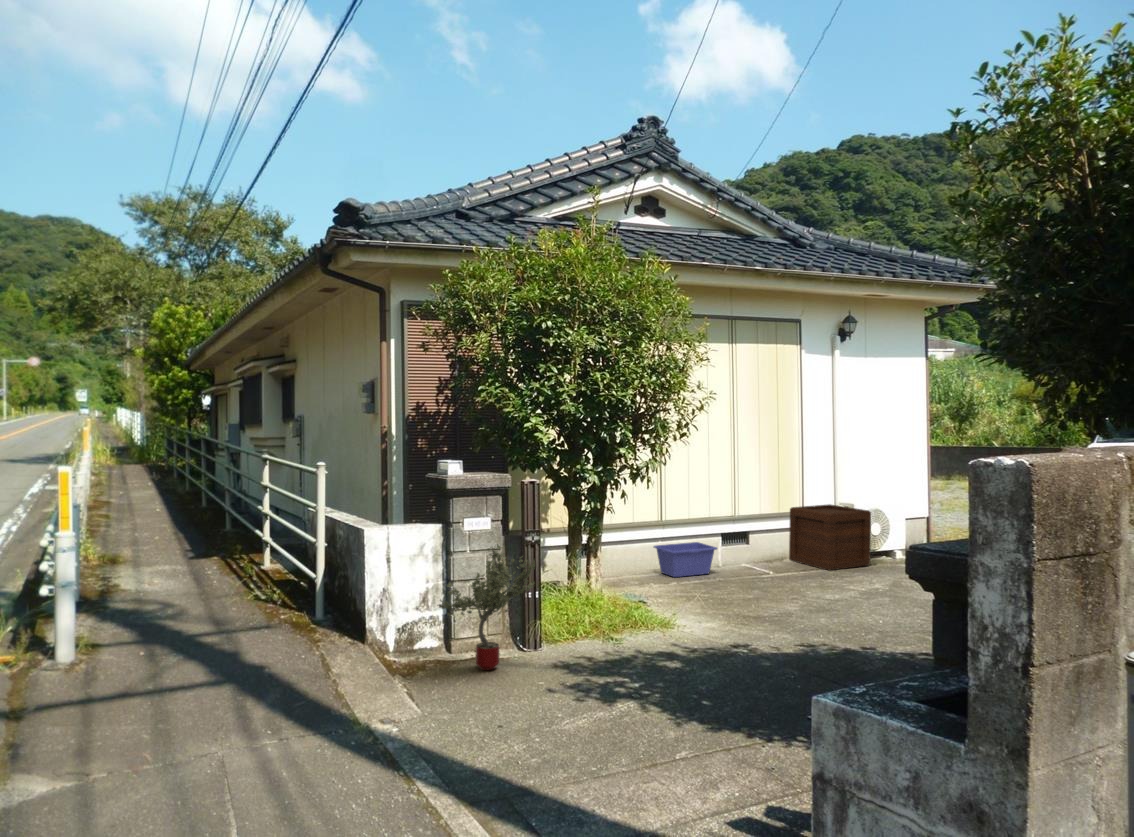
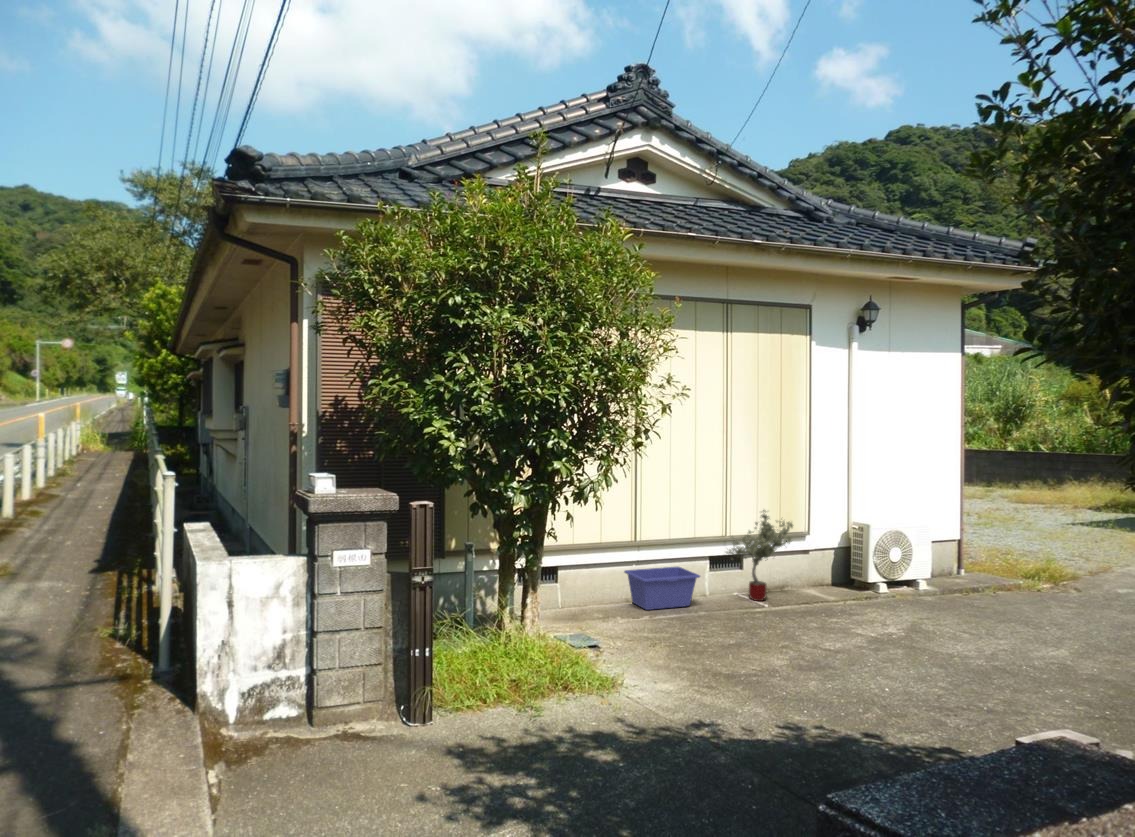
wooden crate: present [789,504,871,570] -> none [790,523,889,605]
potted tree: present [439,545,535,670] -> present [726,510,793,601]

